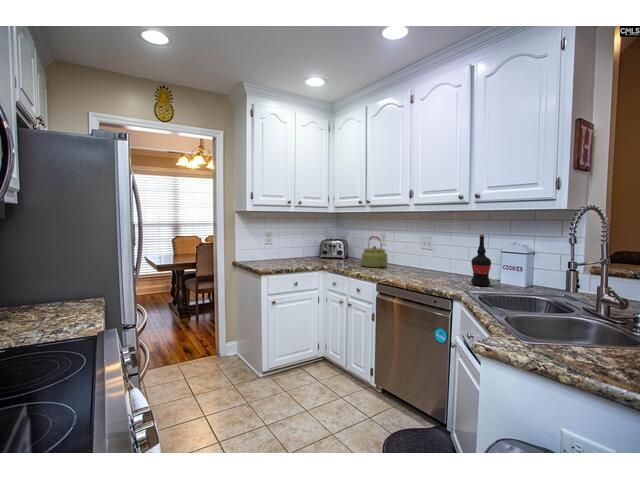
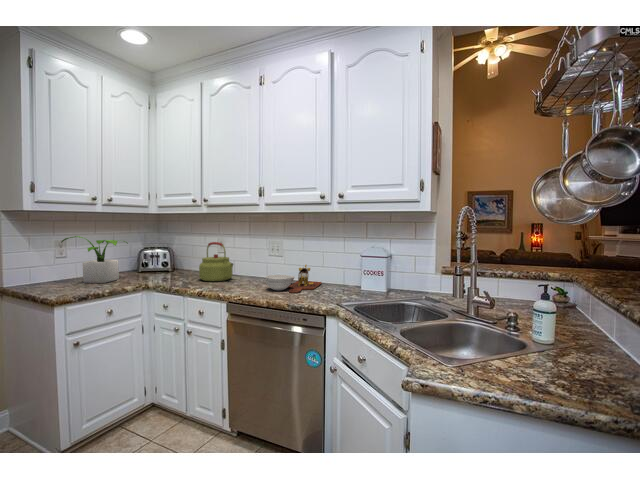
potted plant: none [276,230,315,263] -> present [61,236,128,283]
wine bottle: present [471,235,491,286] -> none [335,238,355,293]
cutting board: none [409,258,464,281] -> present [266,265,322,293]

